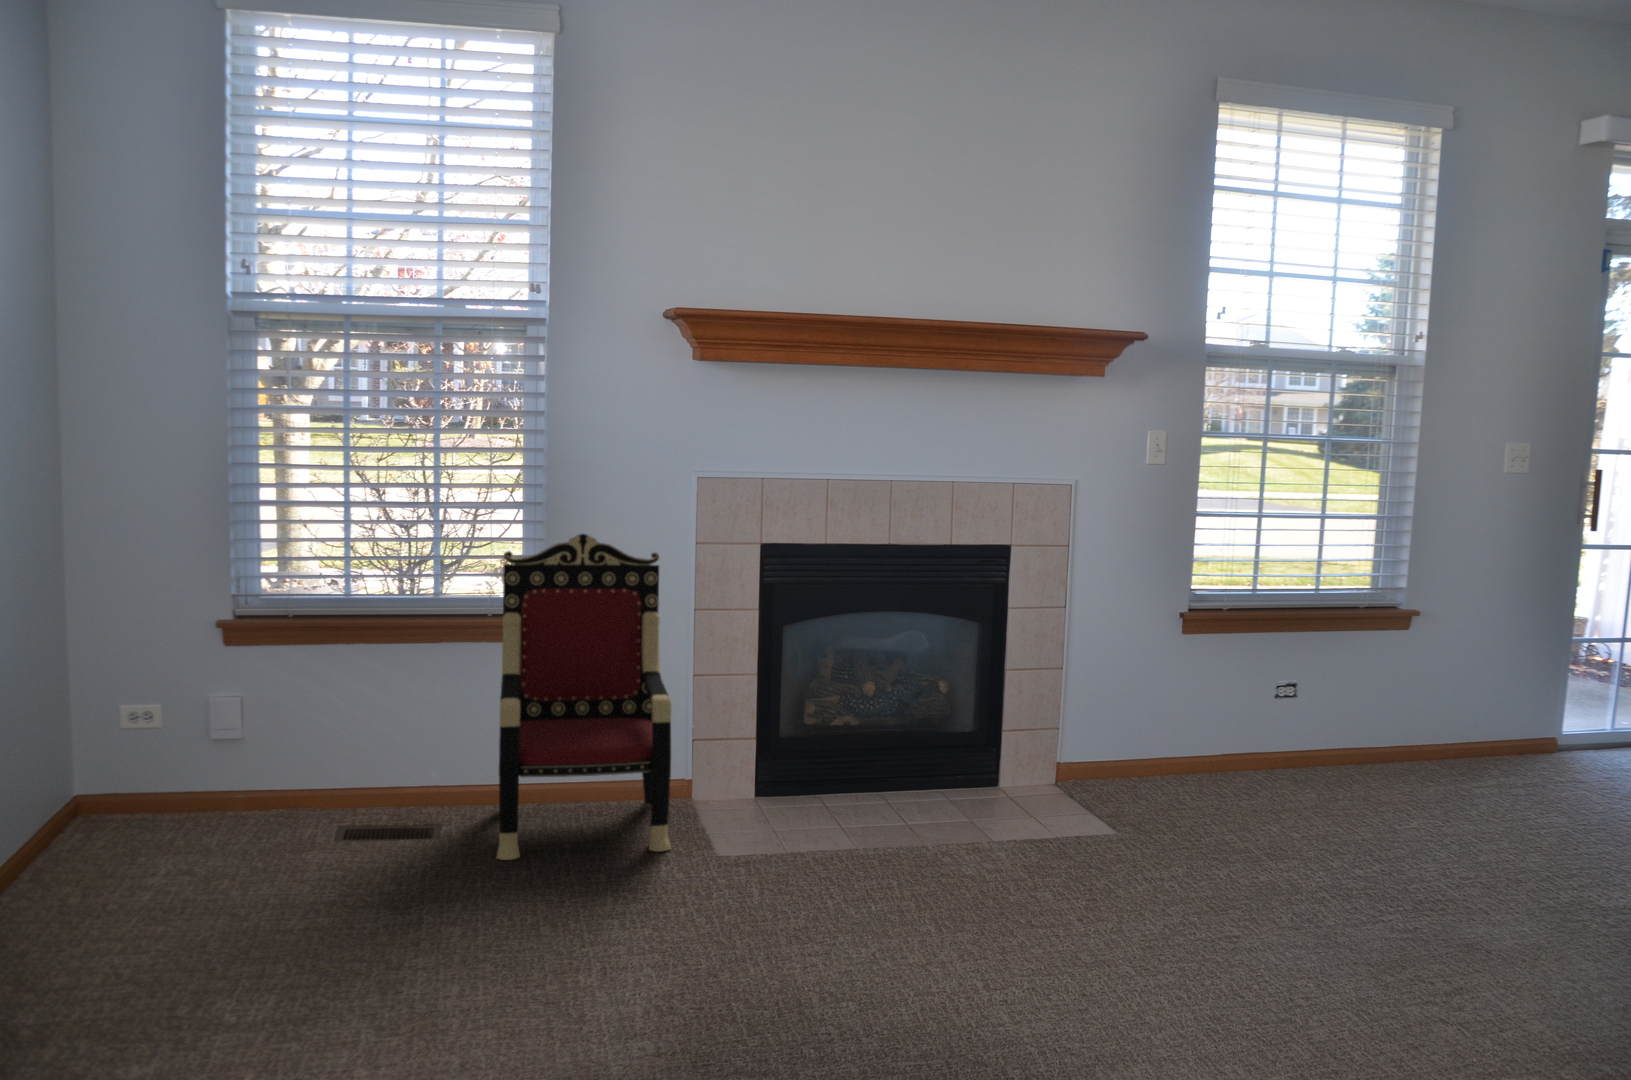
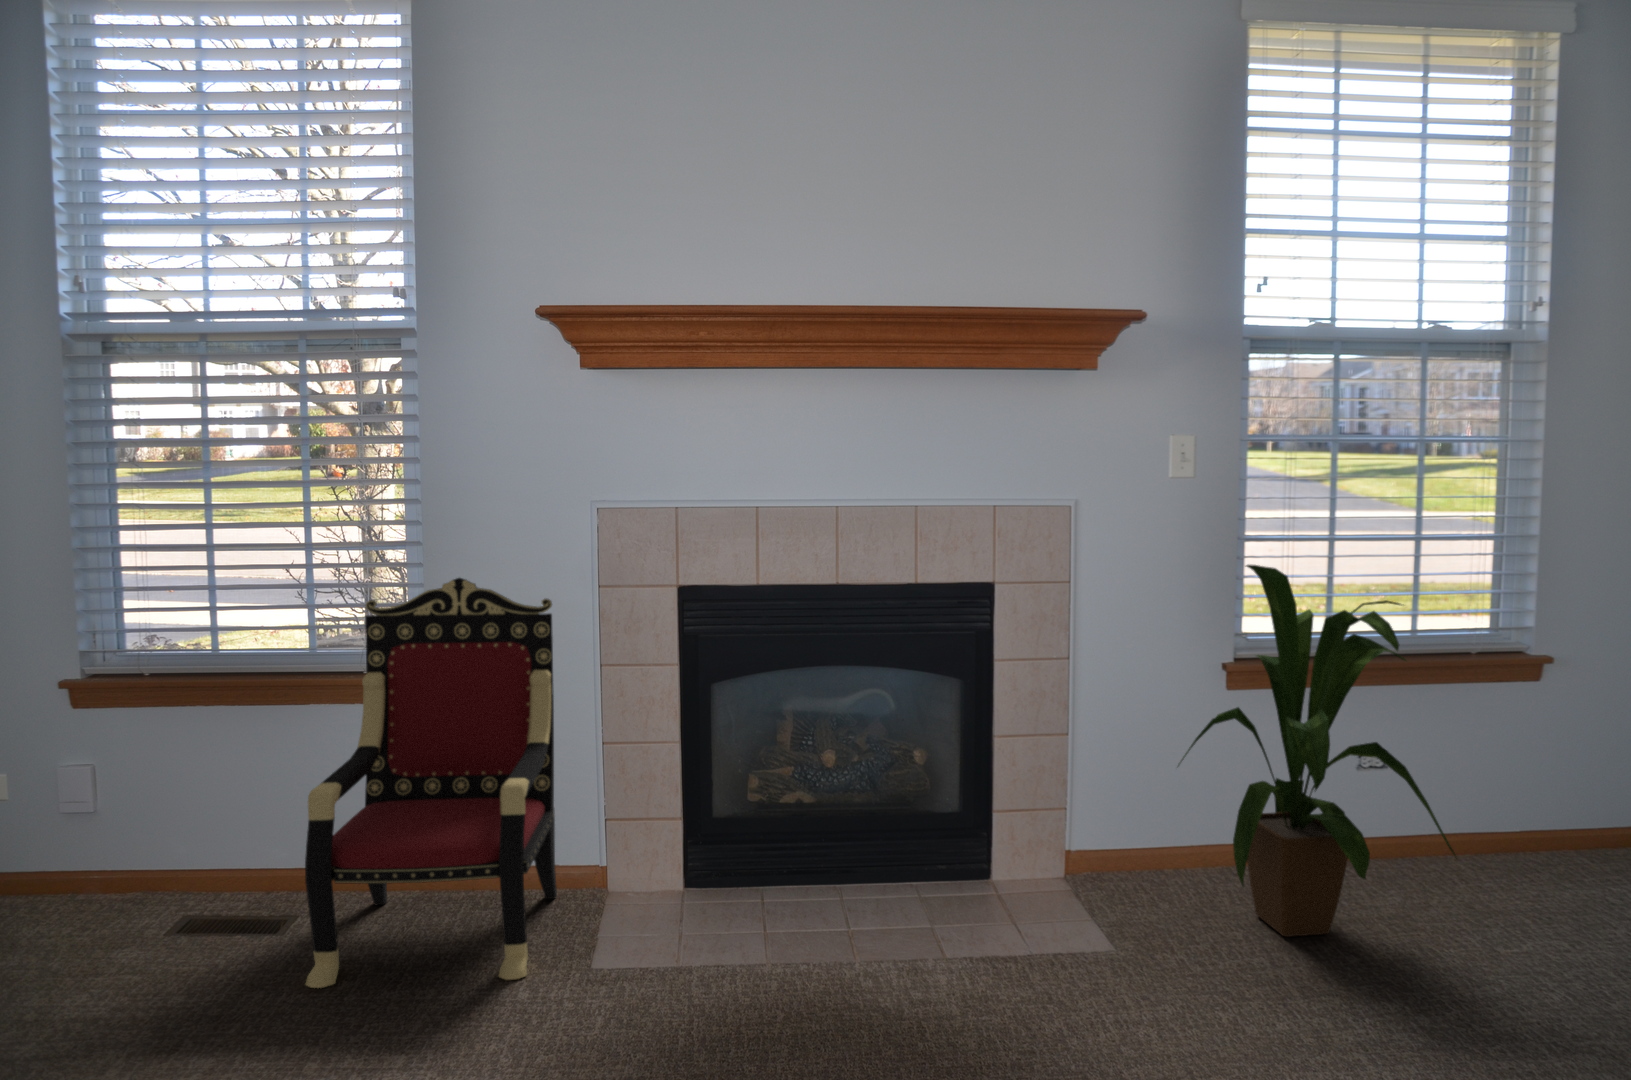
house plant: none [1146,534,1347,814] -> present [1181,565,1455,937]

